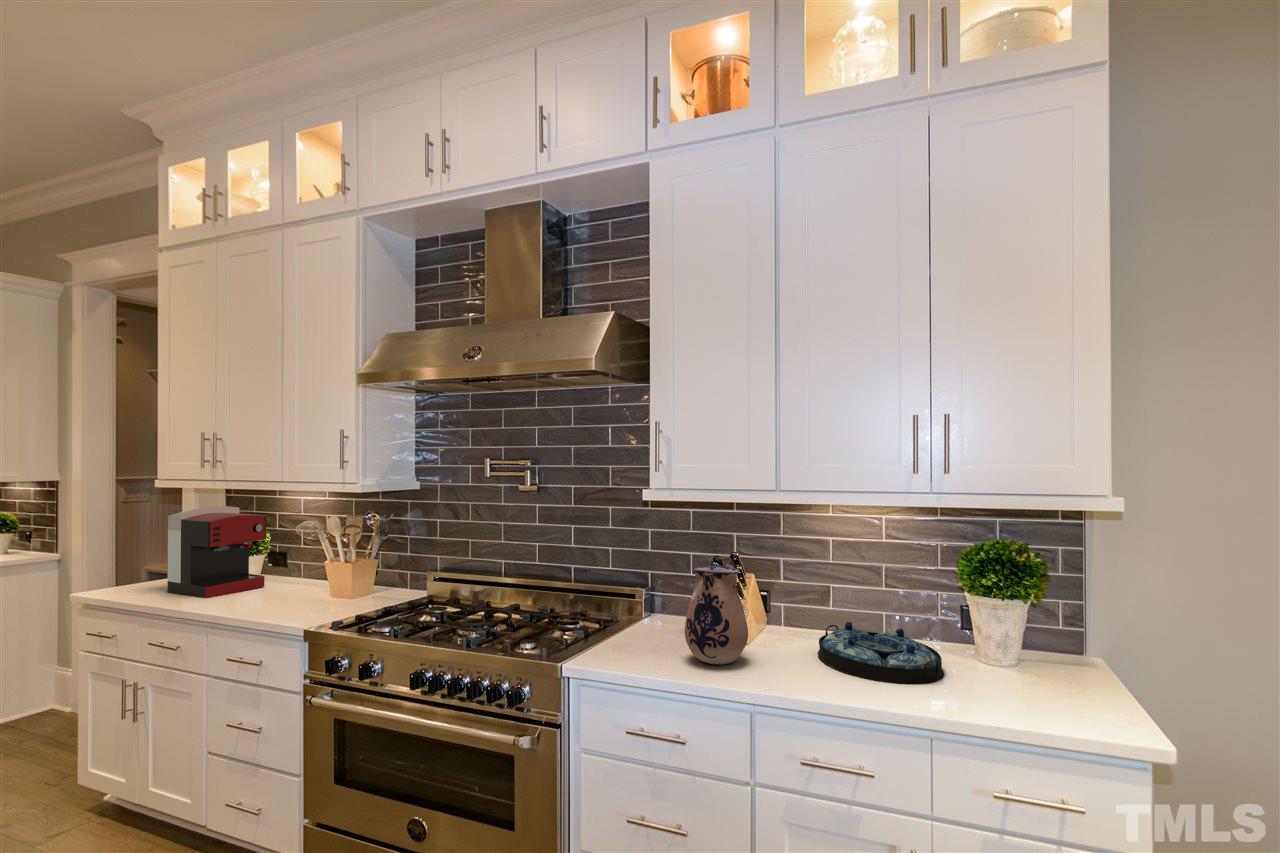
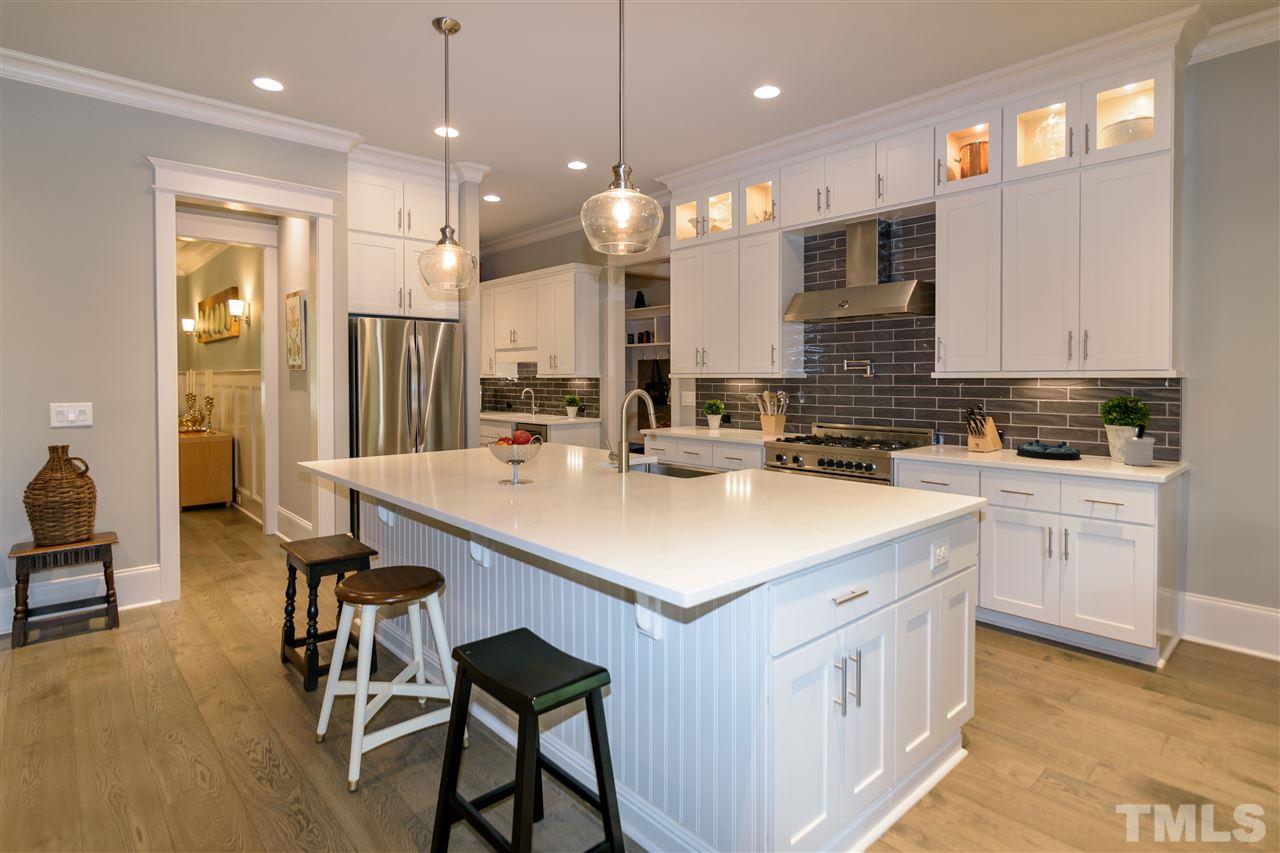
coffee maker: present [168,506,266,598] -> none [681,386,725,430]
ceramic pitcher: present [685,565,748,664] -> none [944,408,977,452]
soap dispenser: none [1030,603,1089,695] -> present [1124,424,1155,466]

